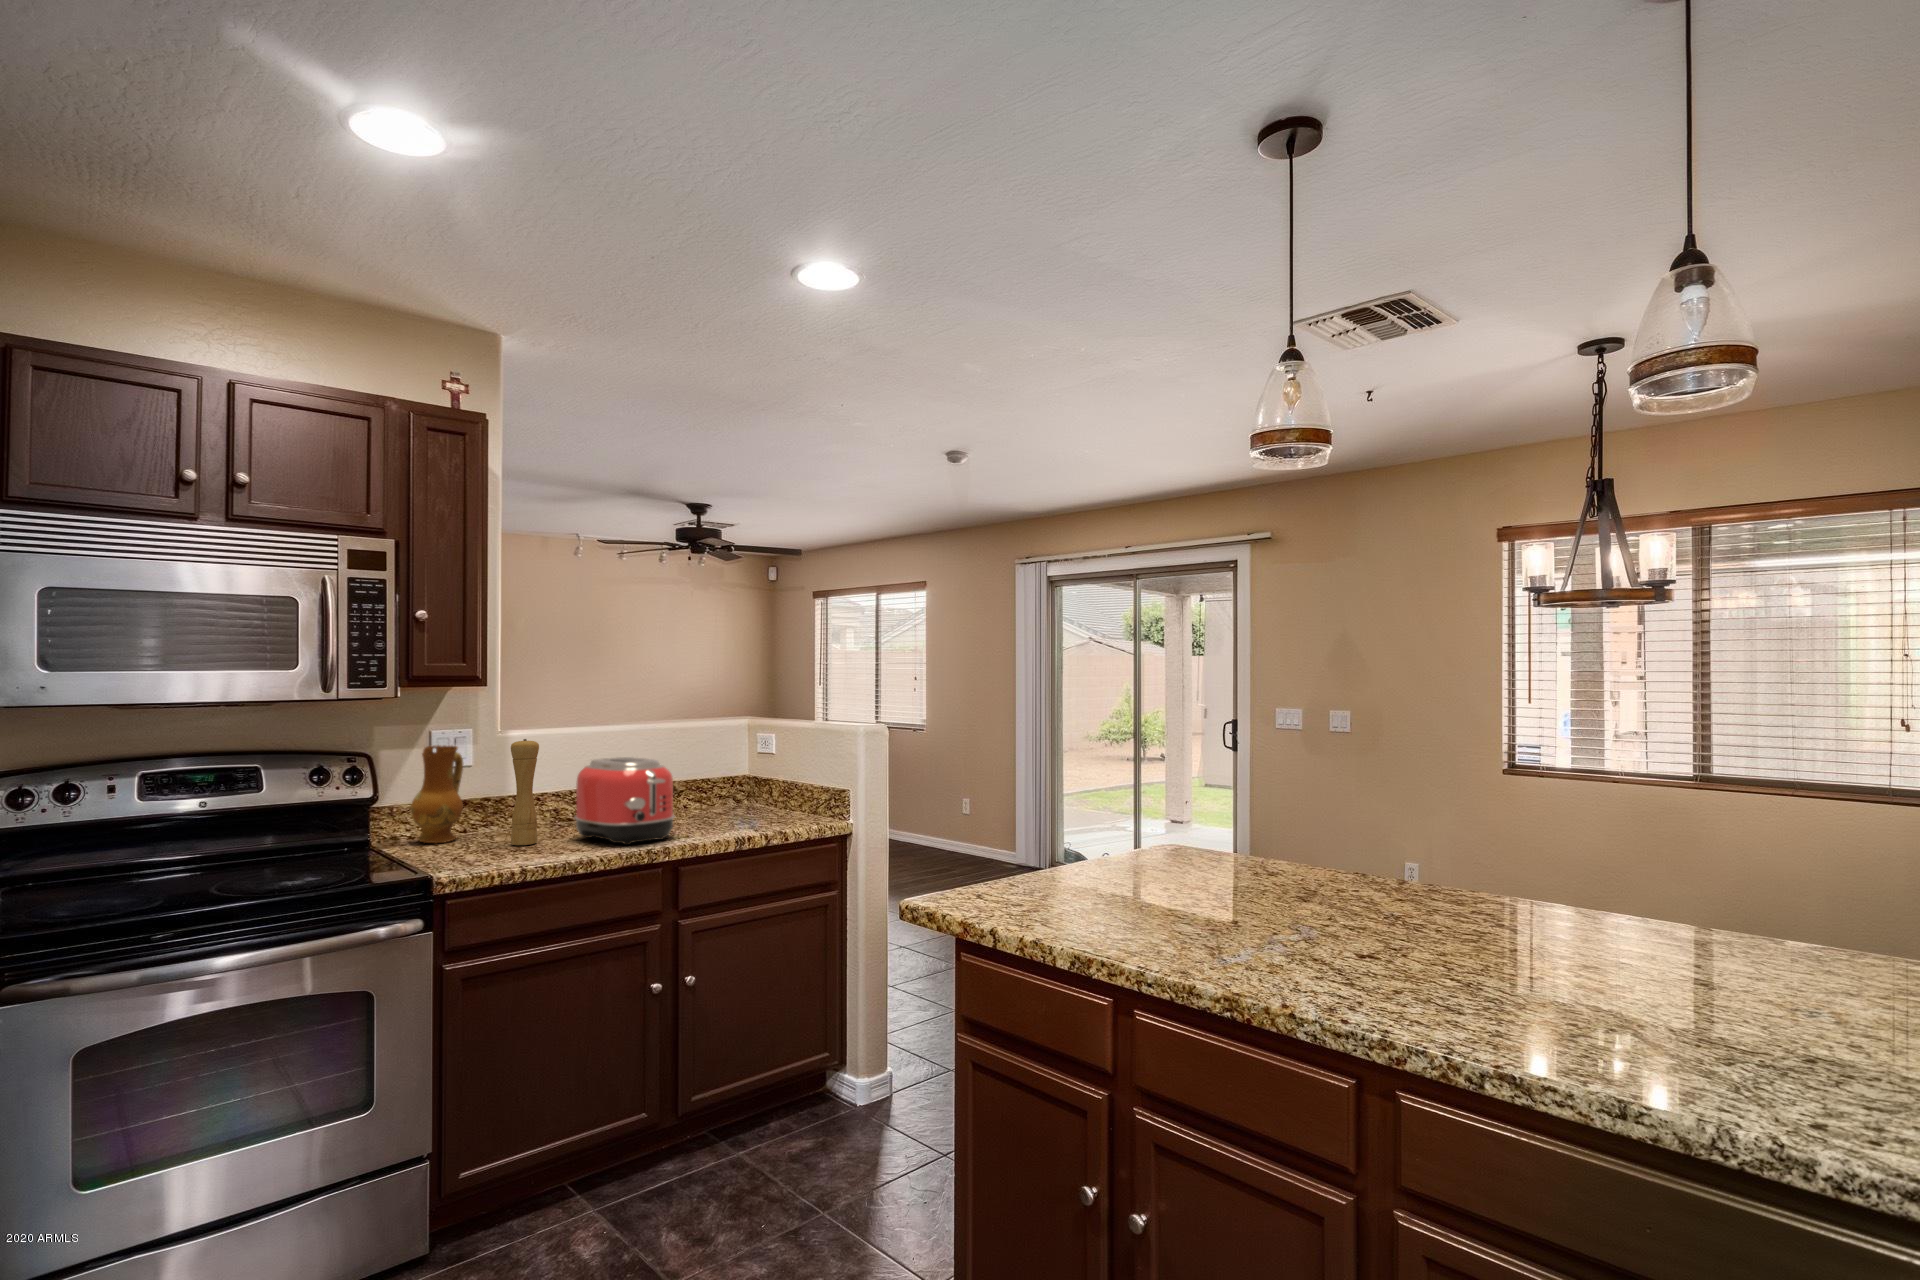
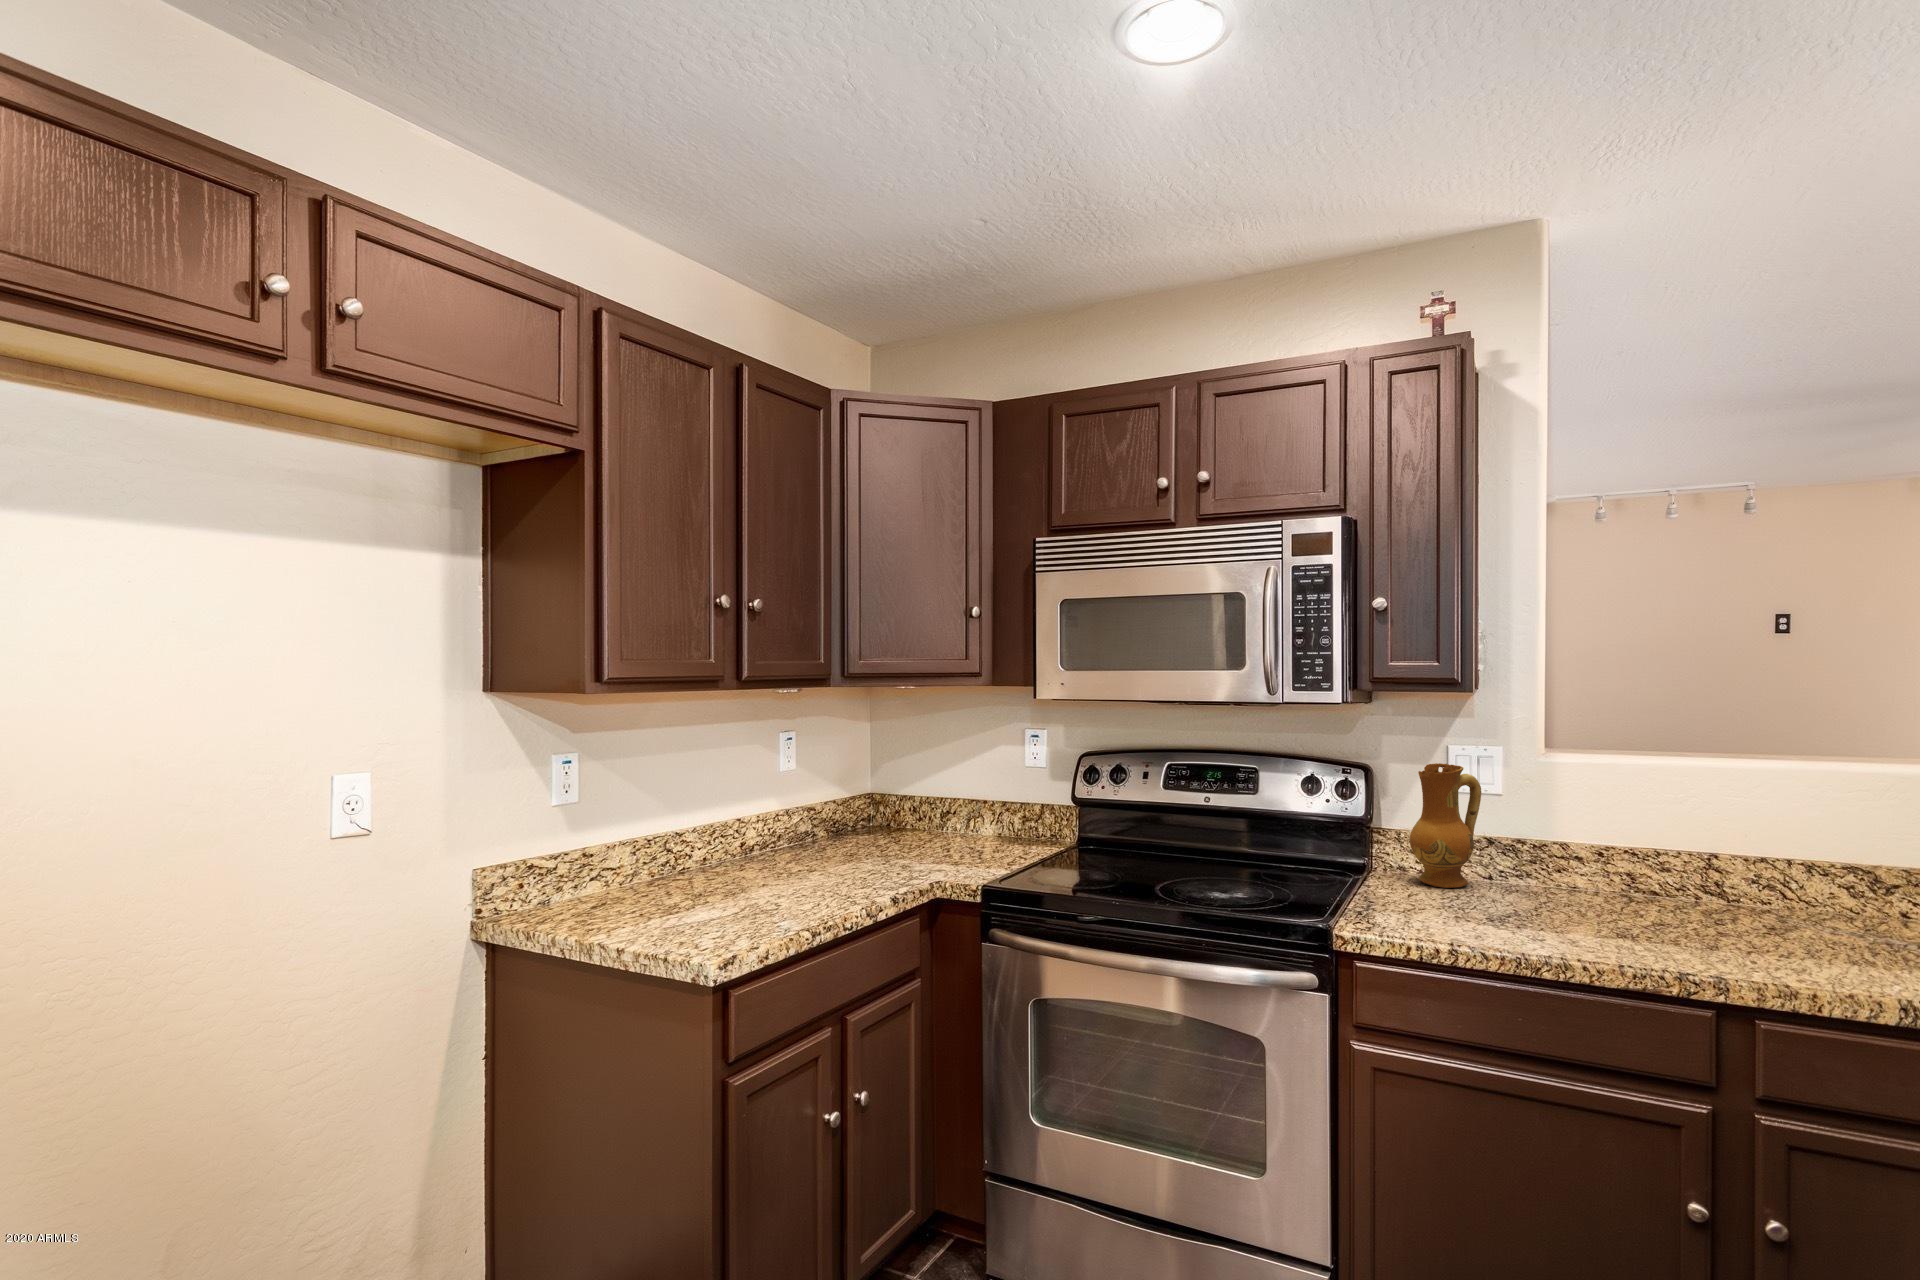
pepper mill: present [511,739,539,845] -> none [1500,768,1543,918]
toaster: present [574,757,675,845] -> none [1597,811,1767,966]

